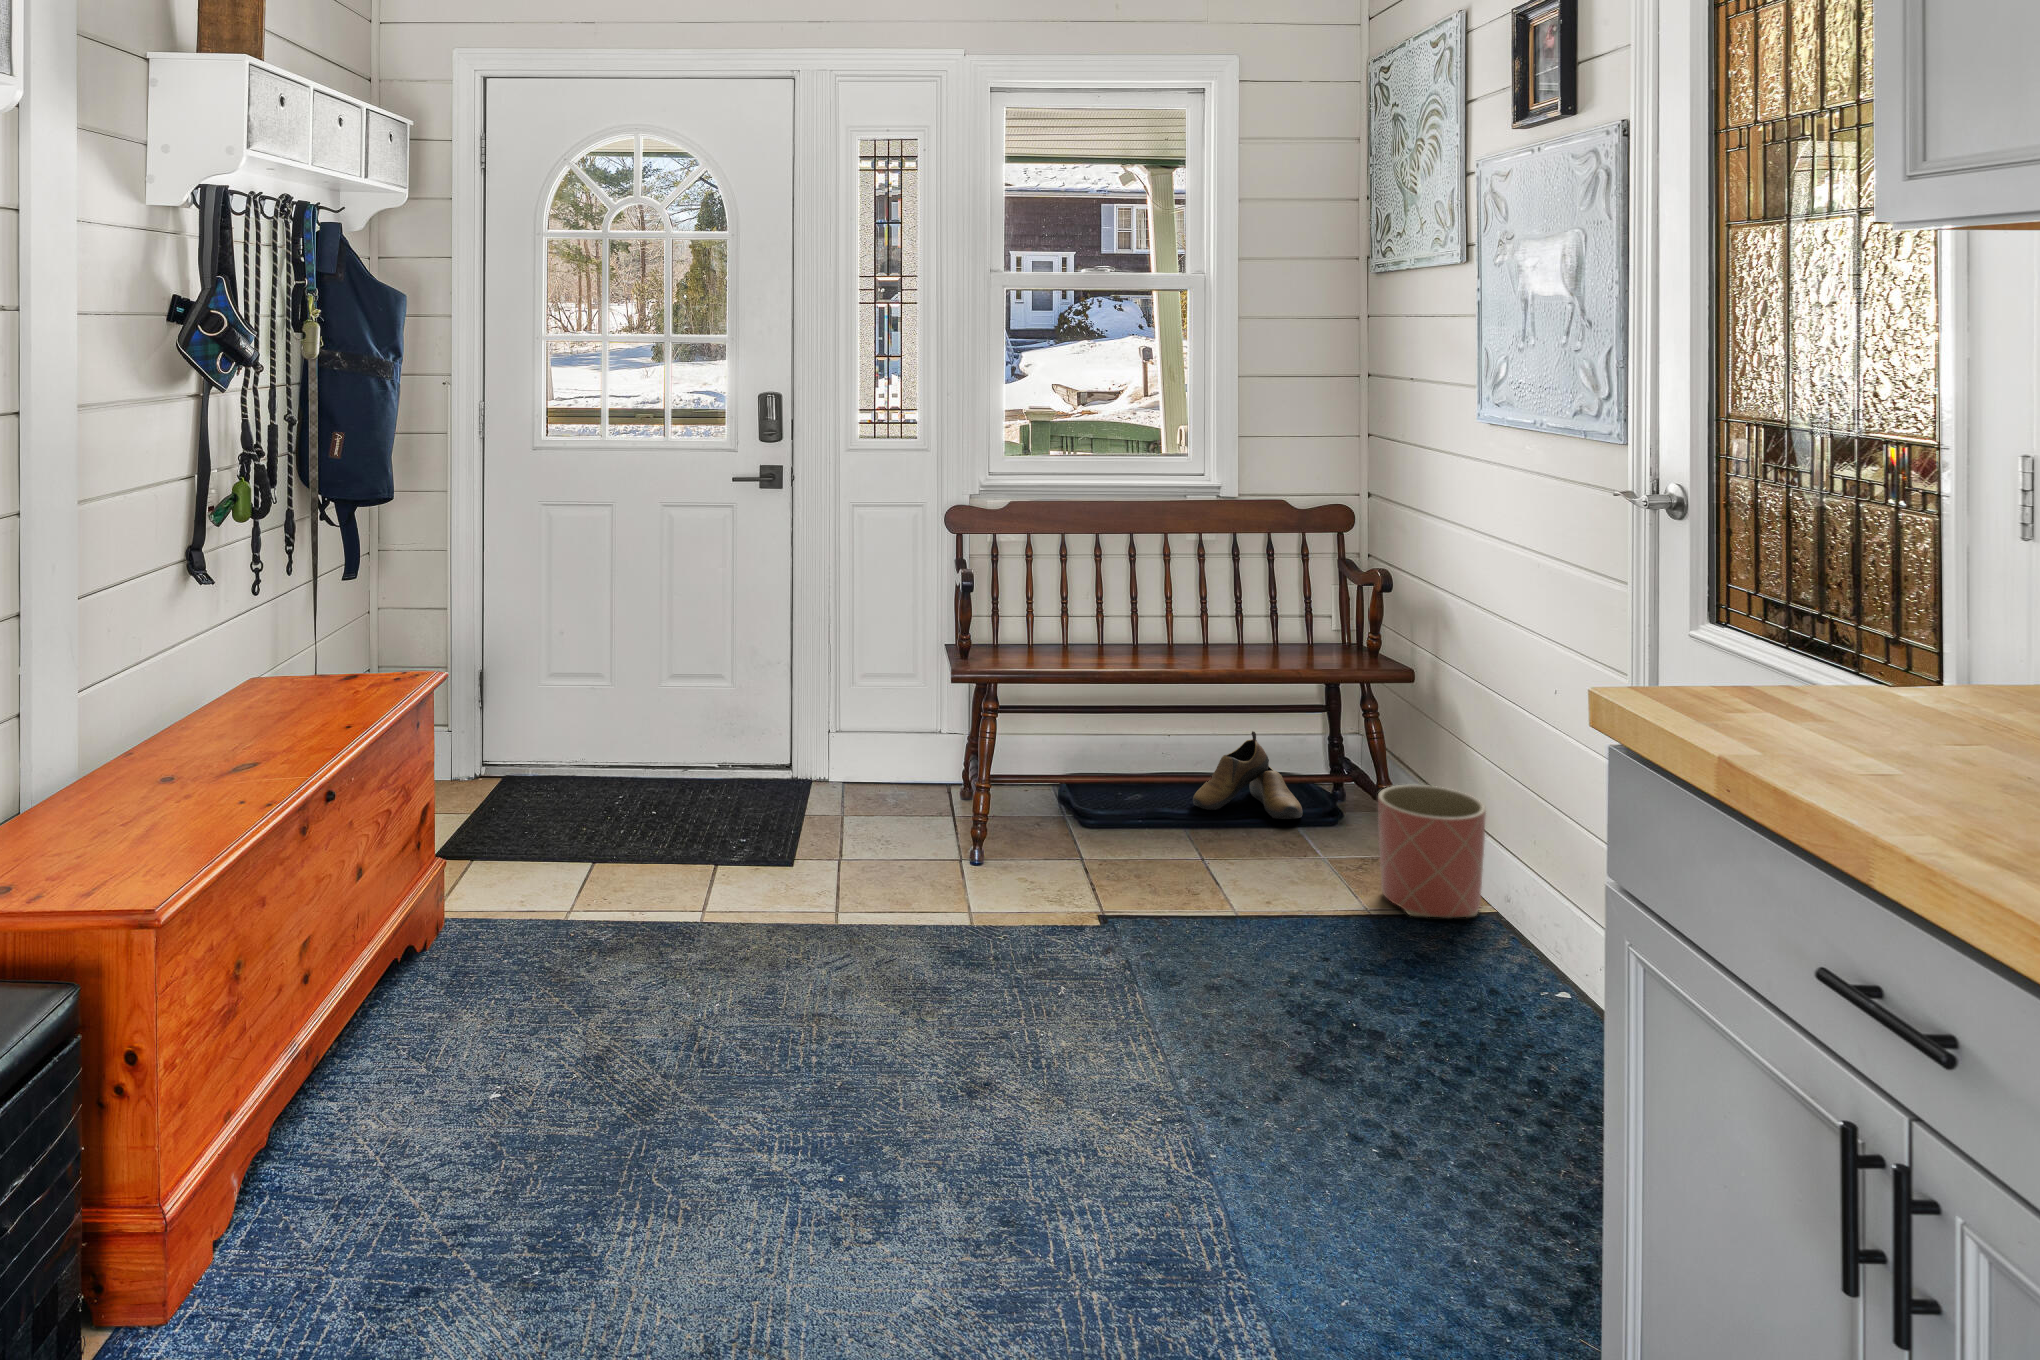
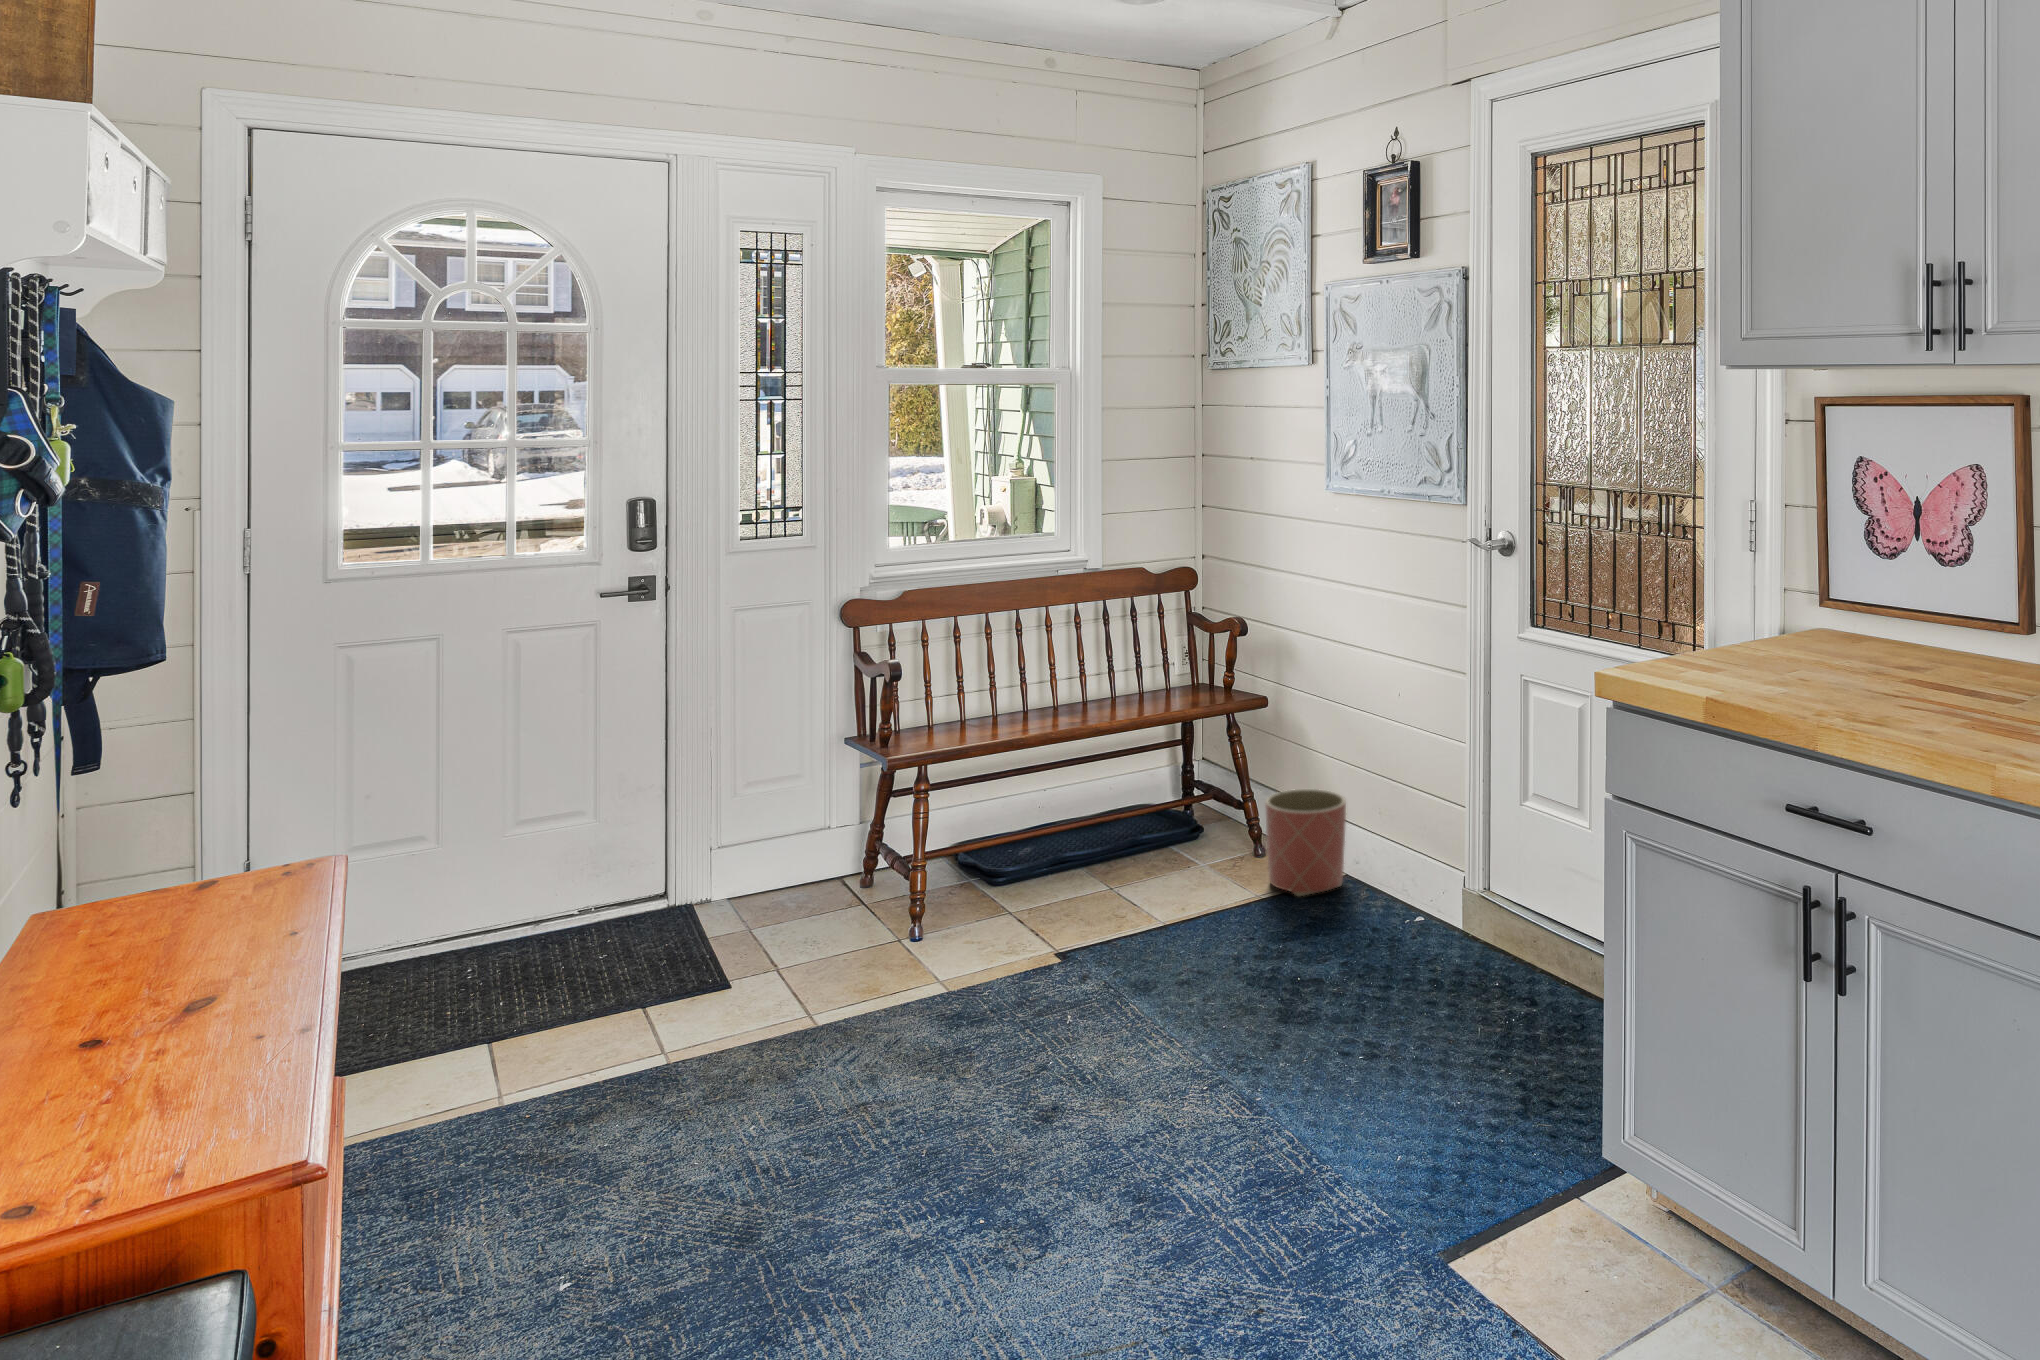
shoe: present [1193,731,1303,819] -> none [1083,773,1177,851]

